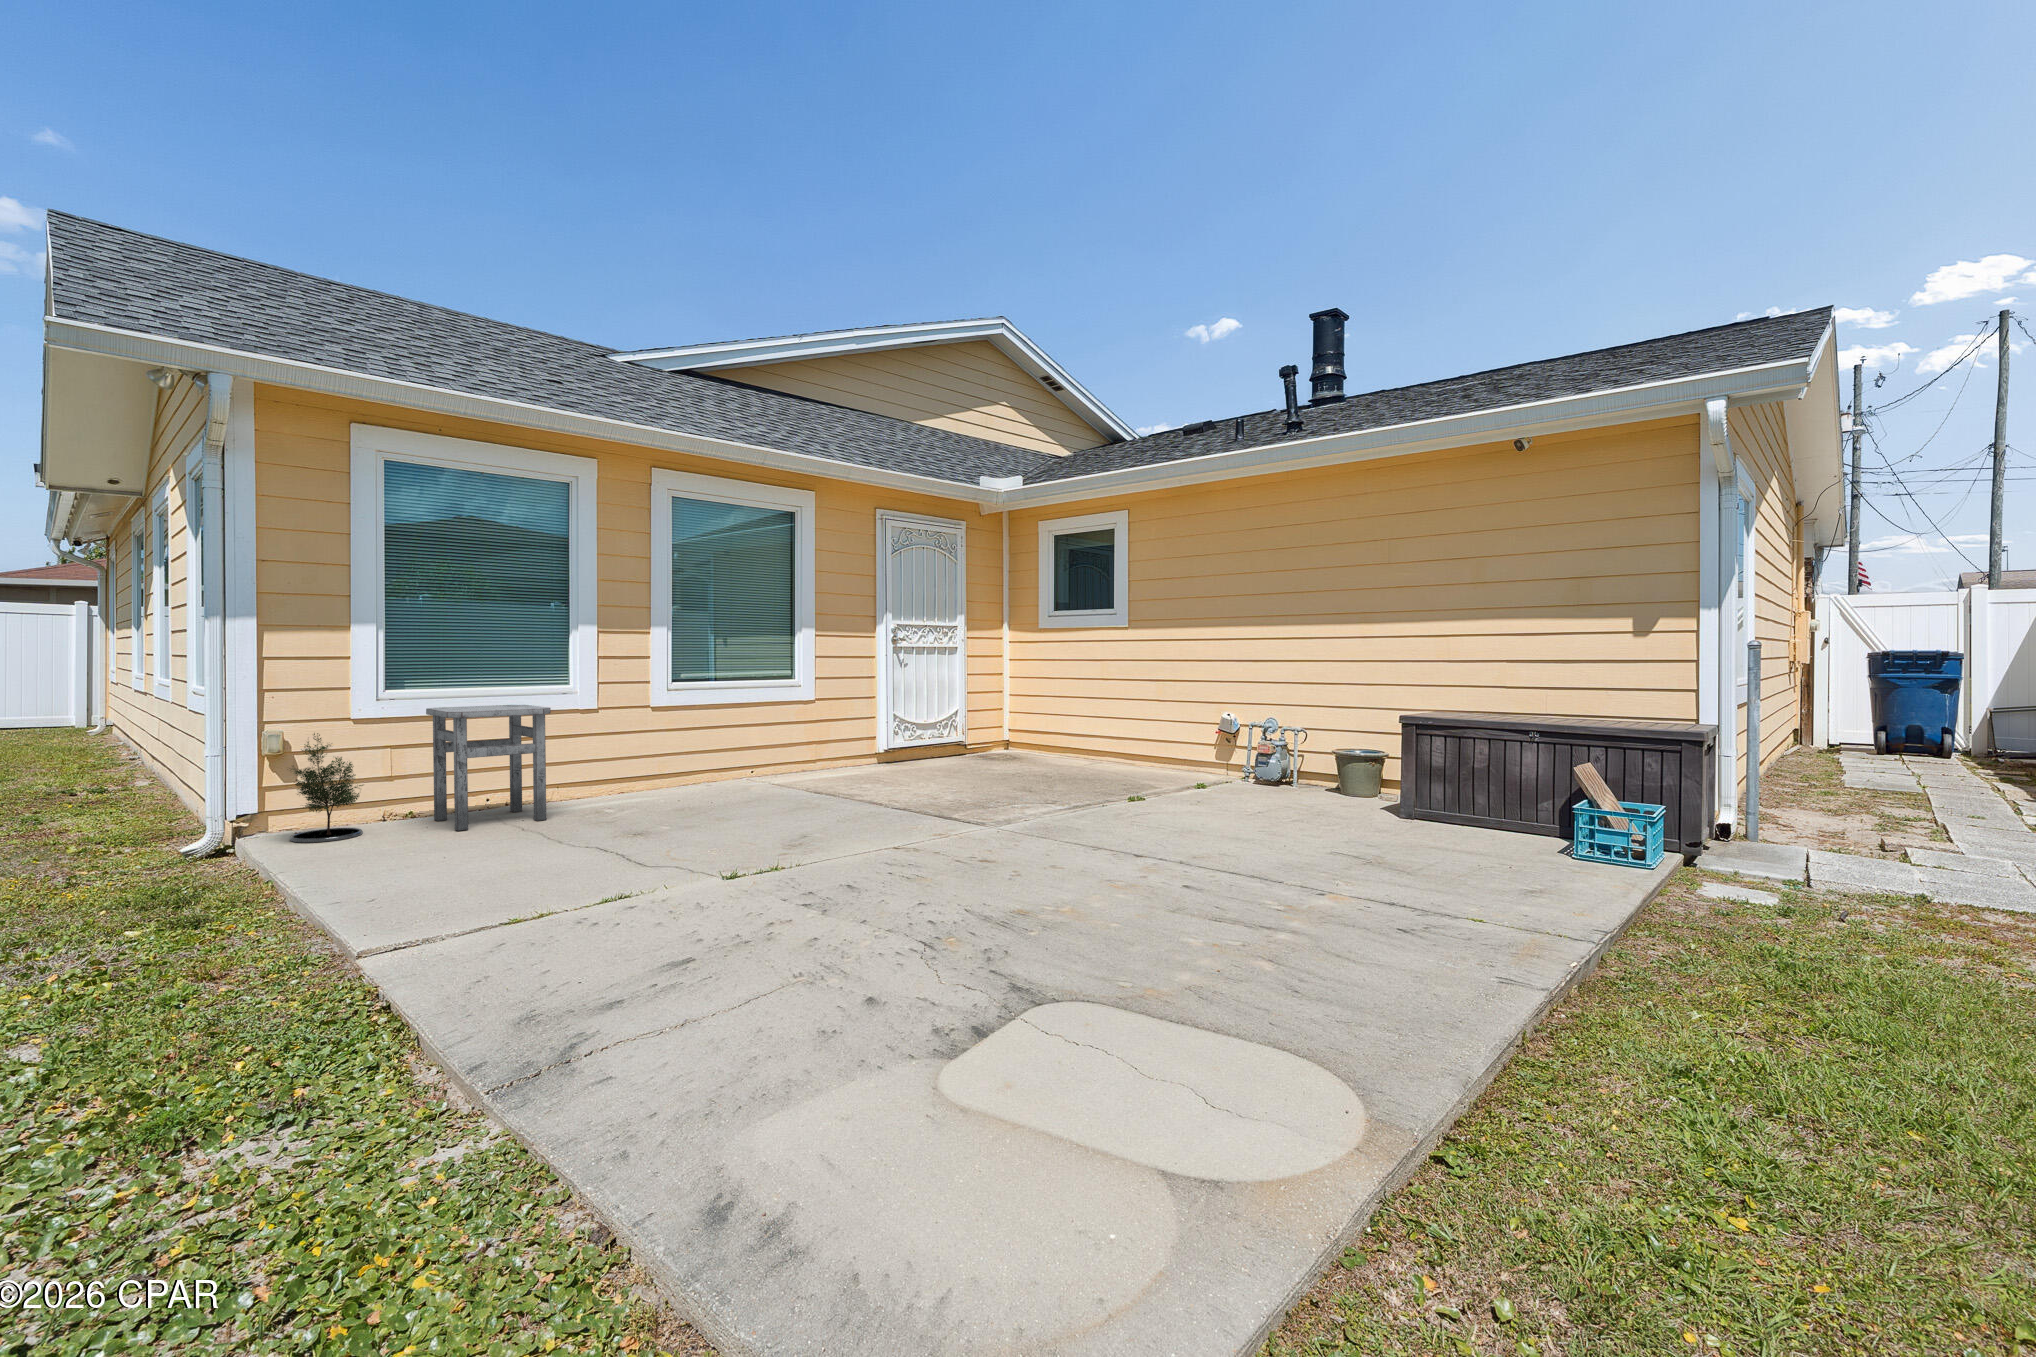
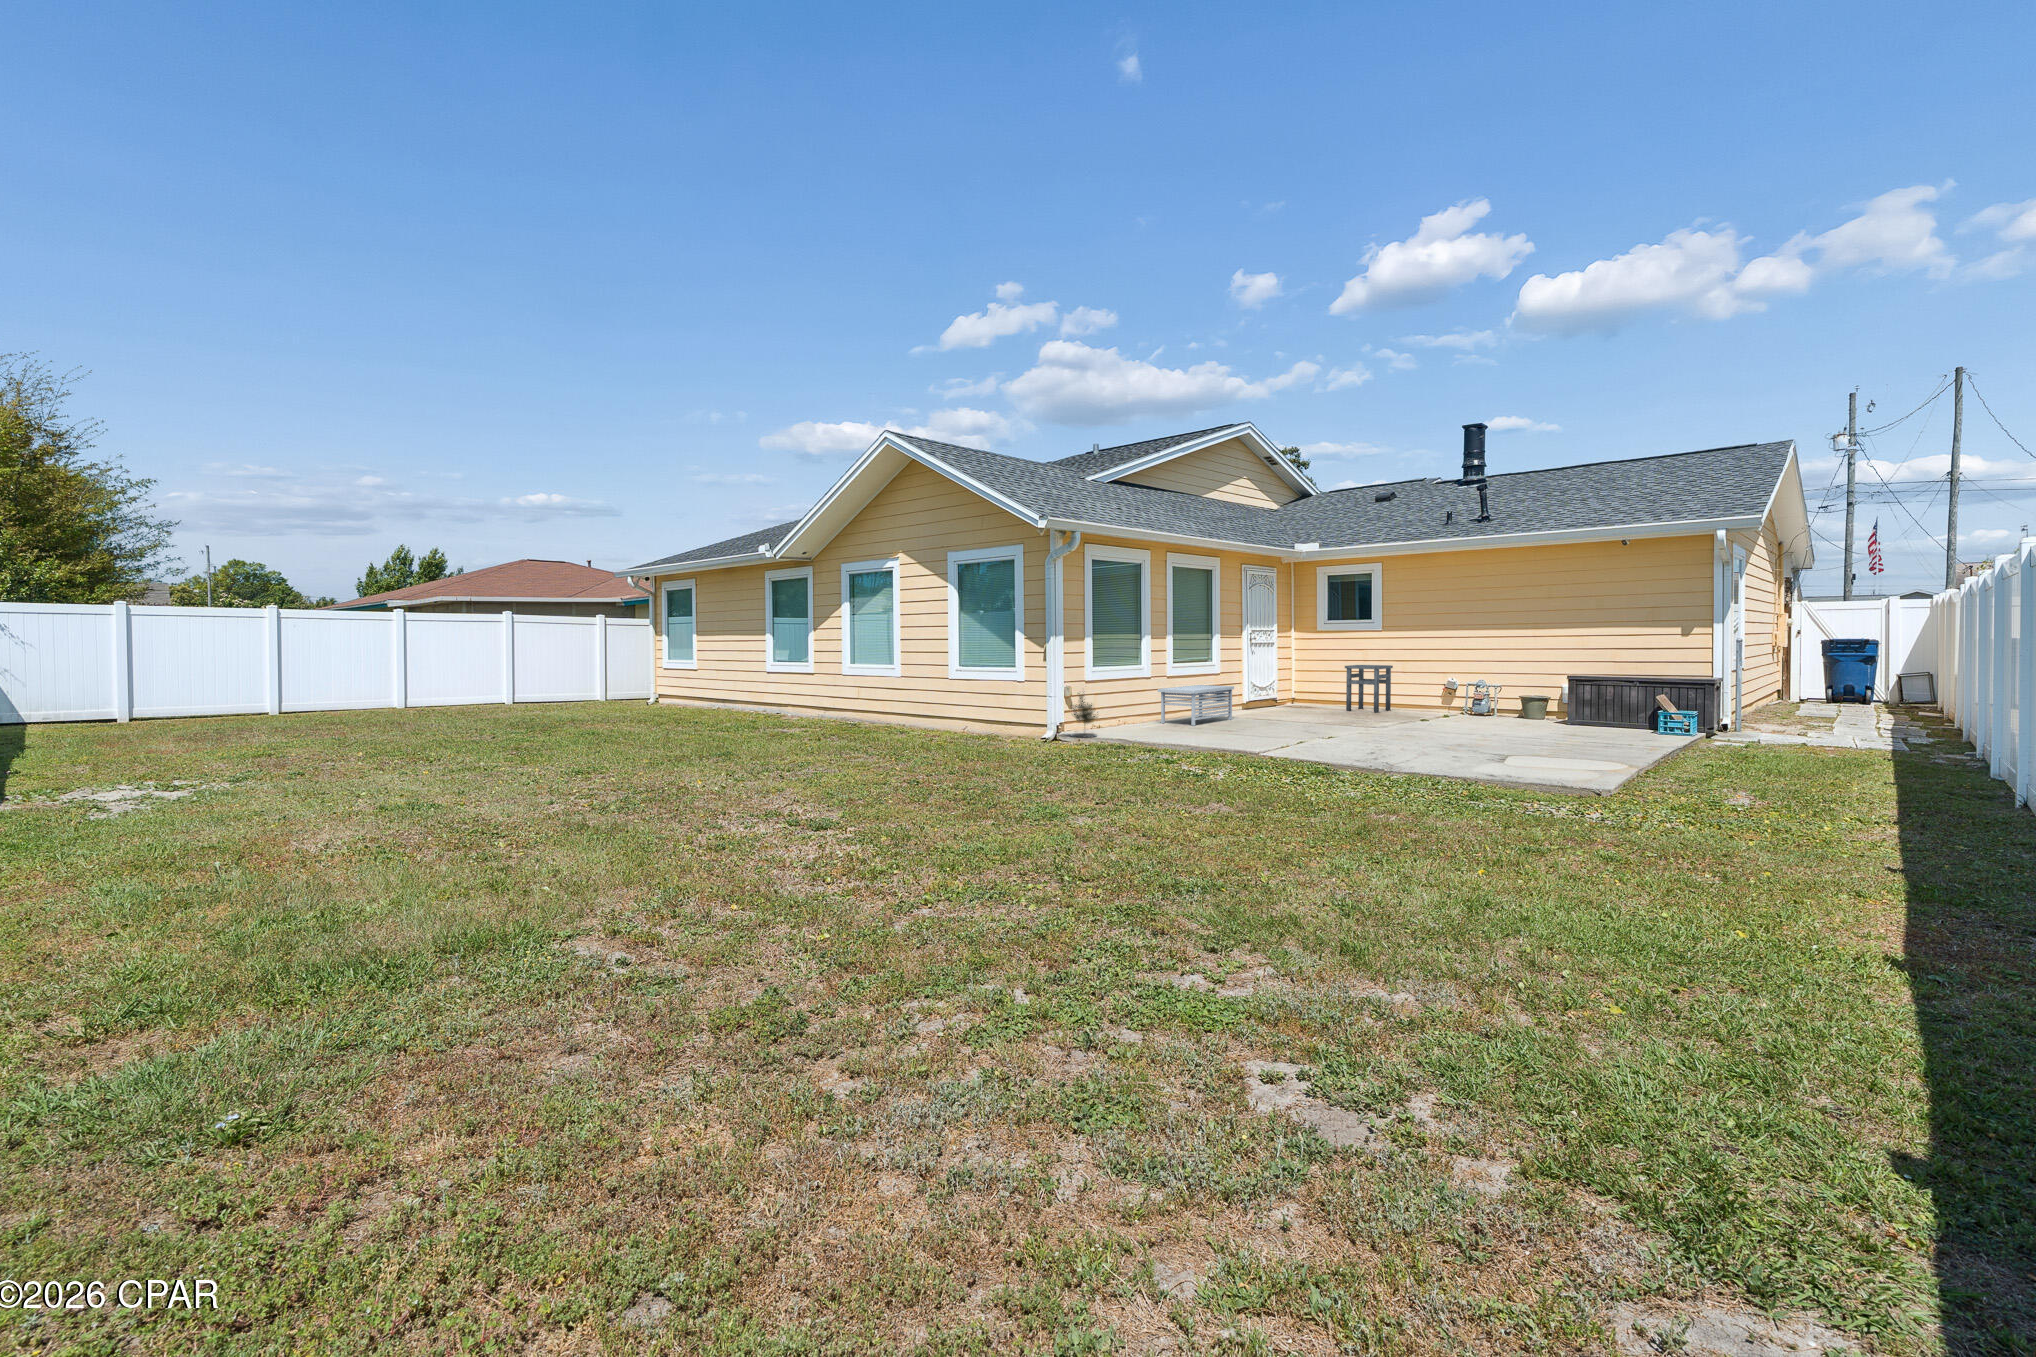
side table: present [426,705,551,831] -> present [1345,665,1393,713]
storage bench: none [626,722,801,805] -> present [1158,685,1234,726]

